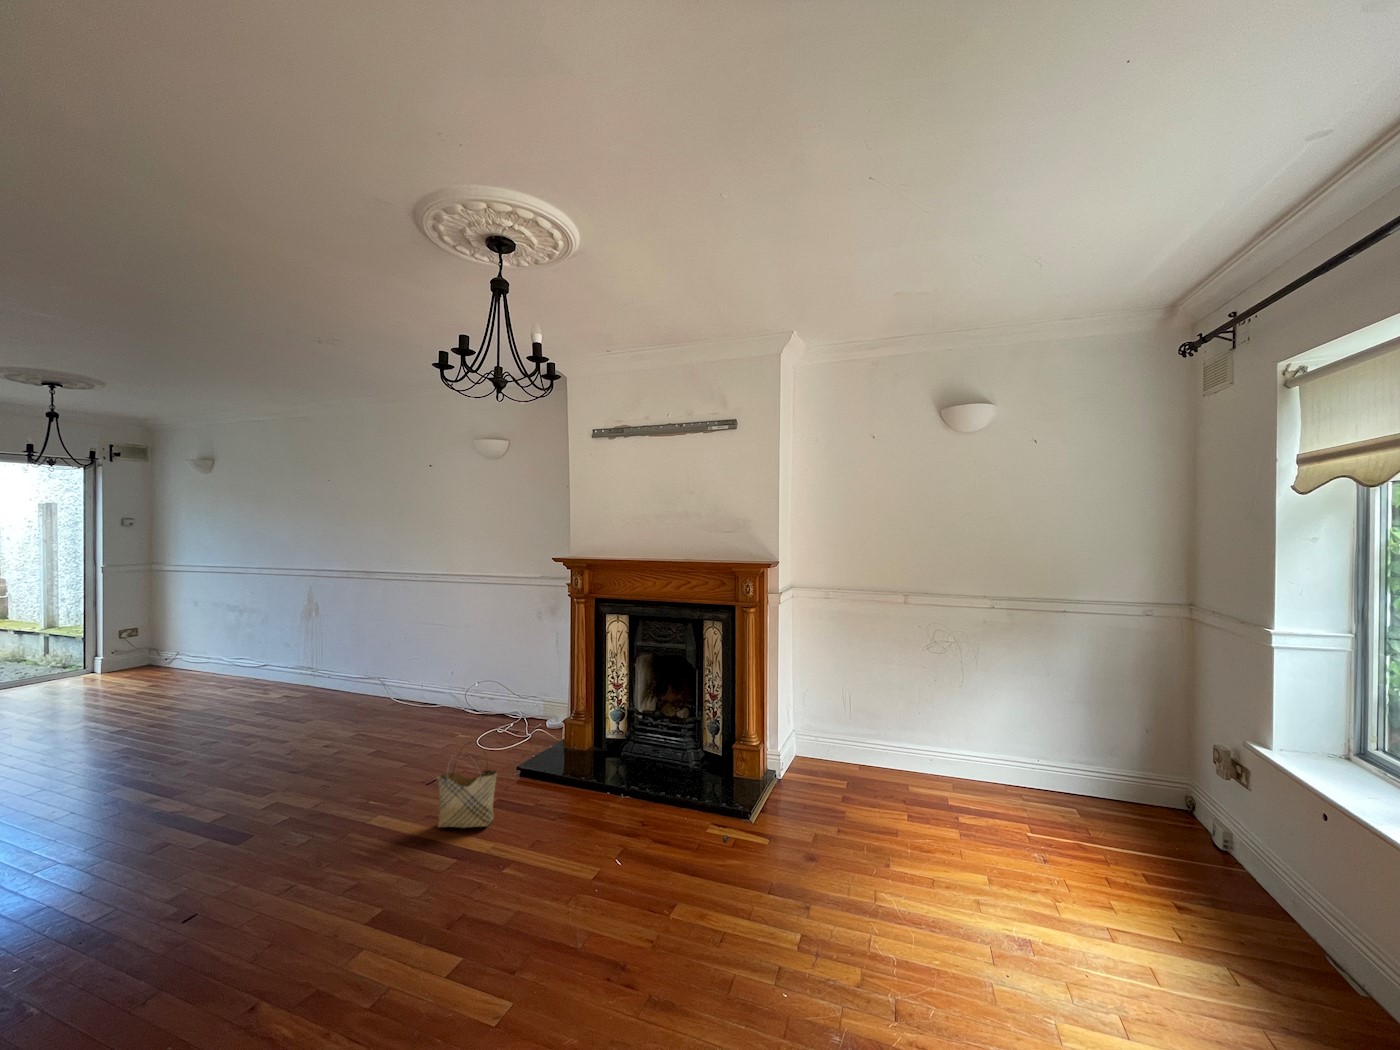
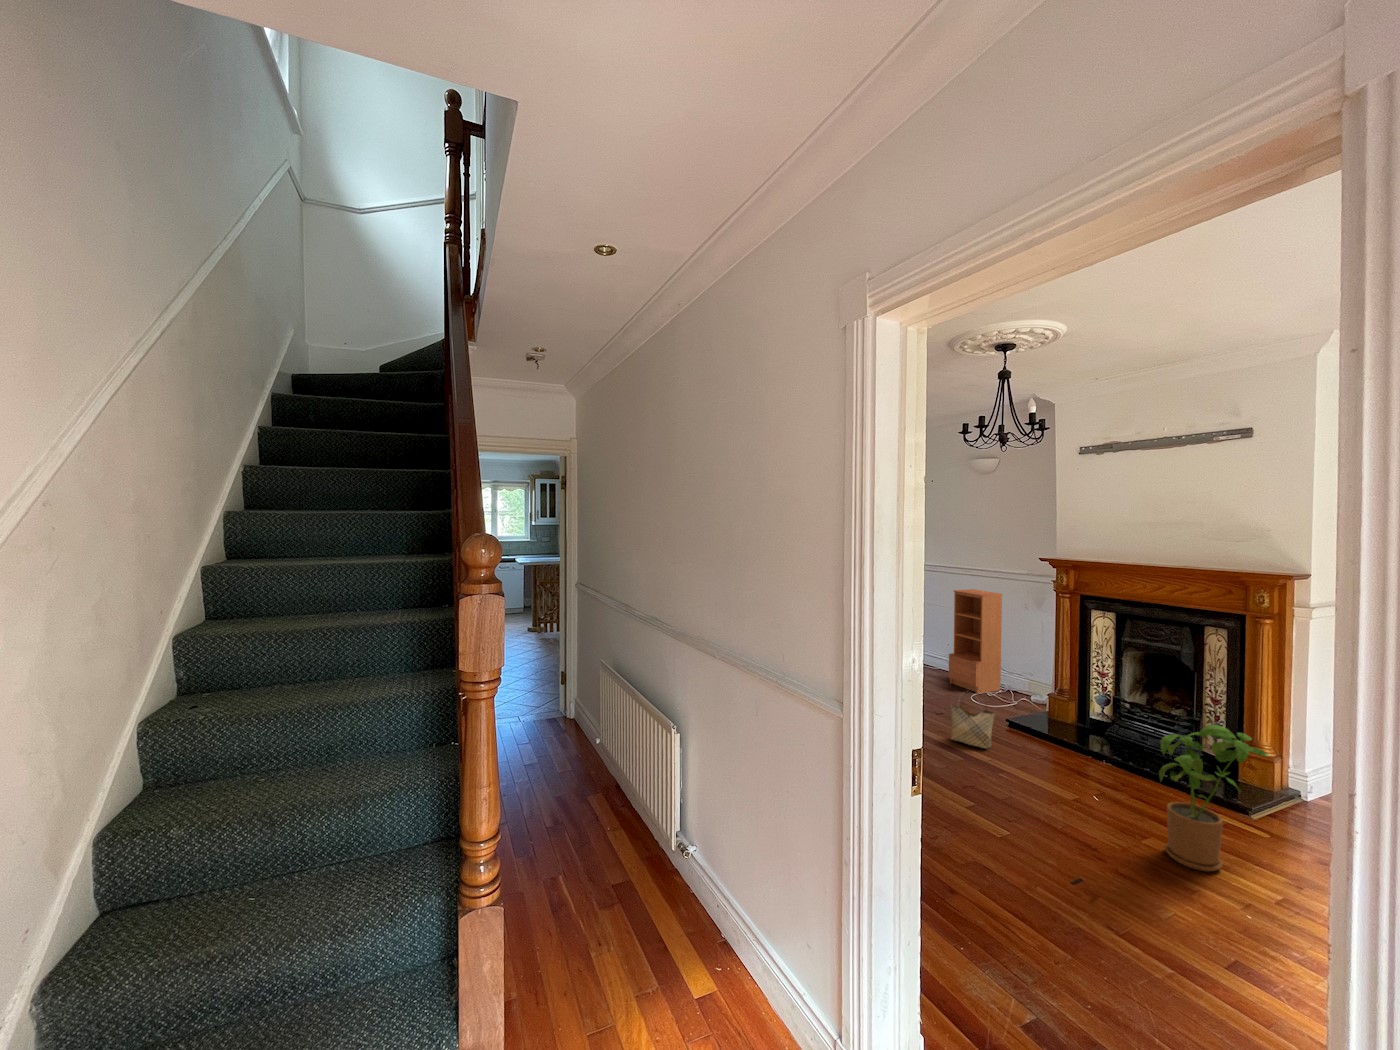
bookcase: none [455,602,517,732] -> present [949,589,1002,693]
house plant: none [681,750,784,944] -> present [1159,725,1269,872]

